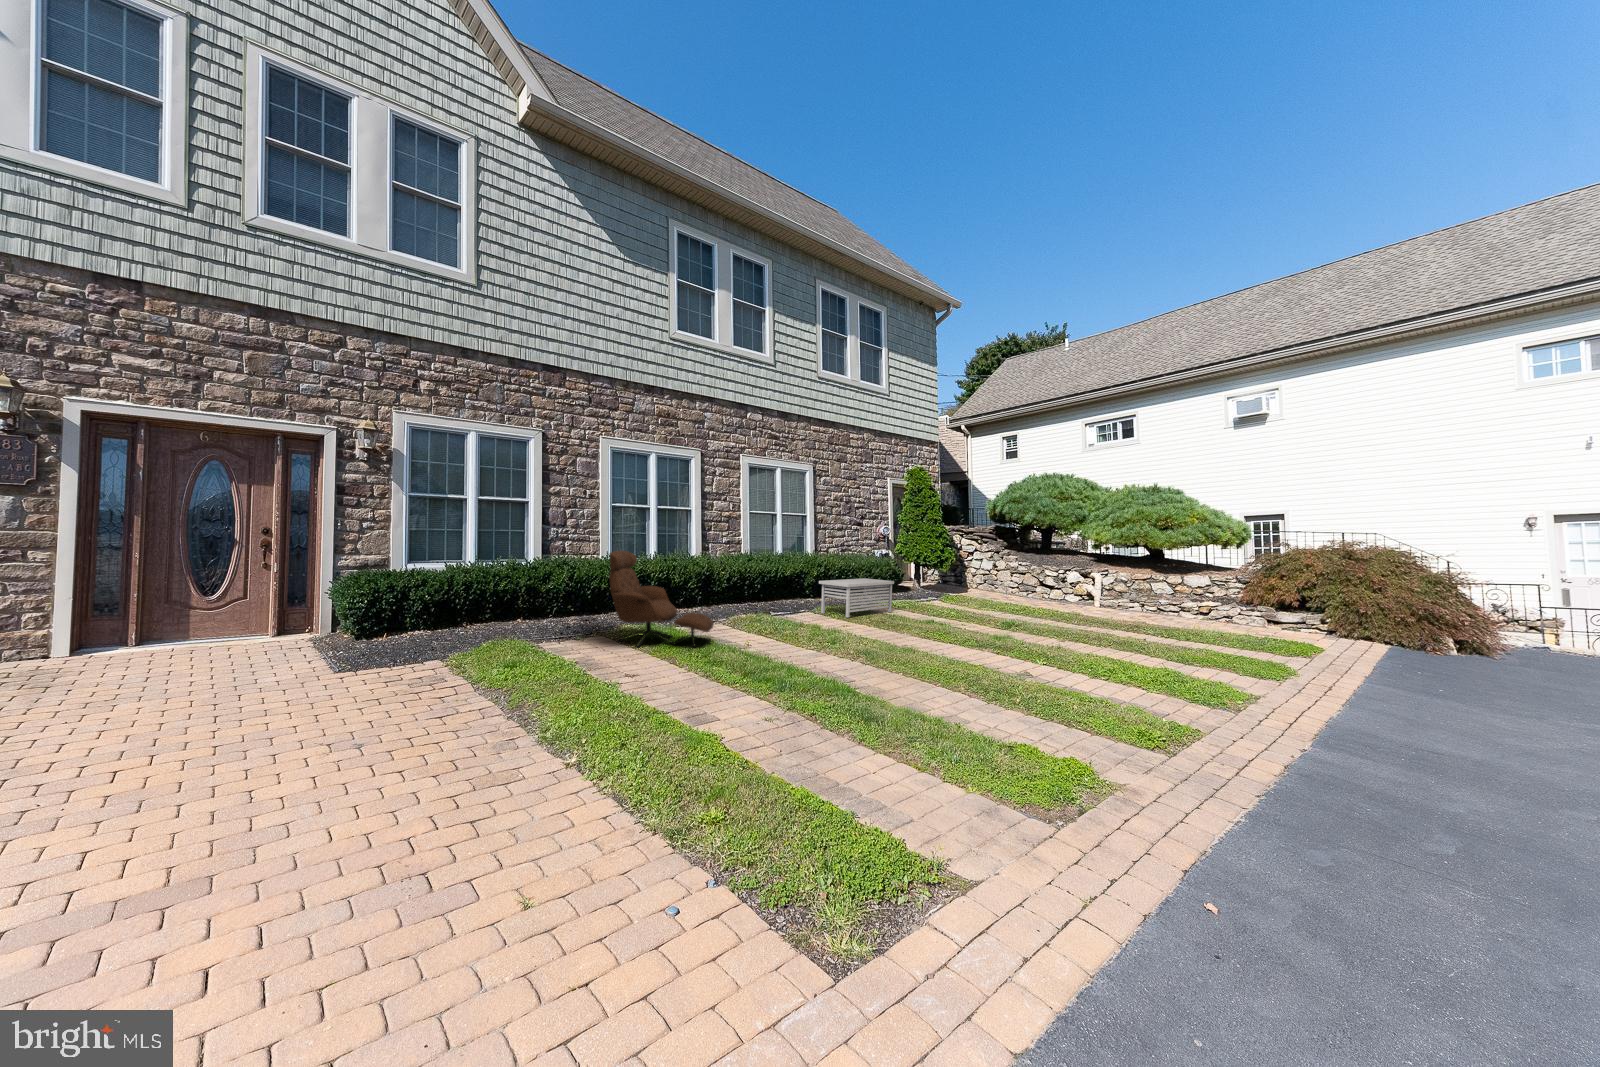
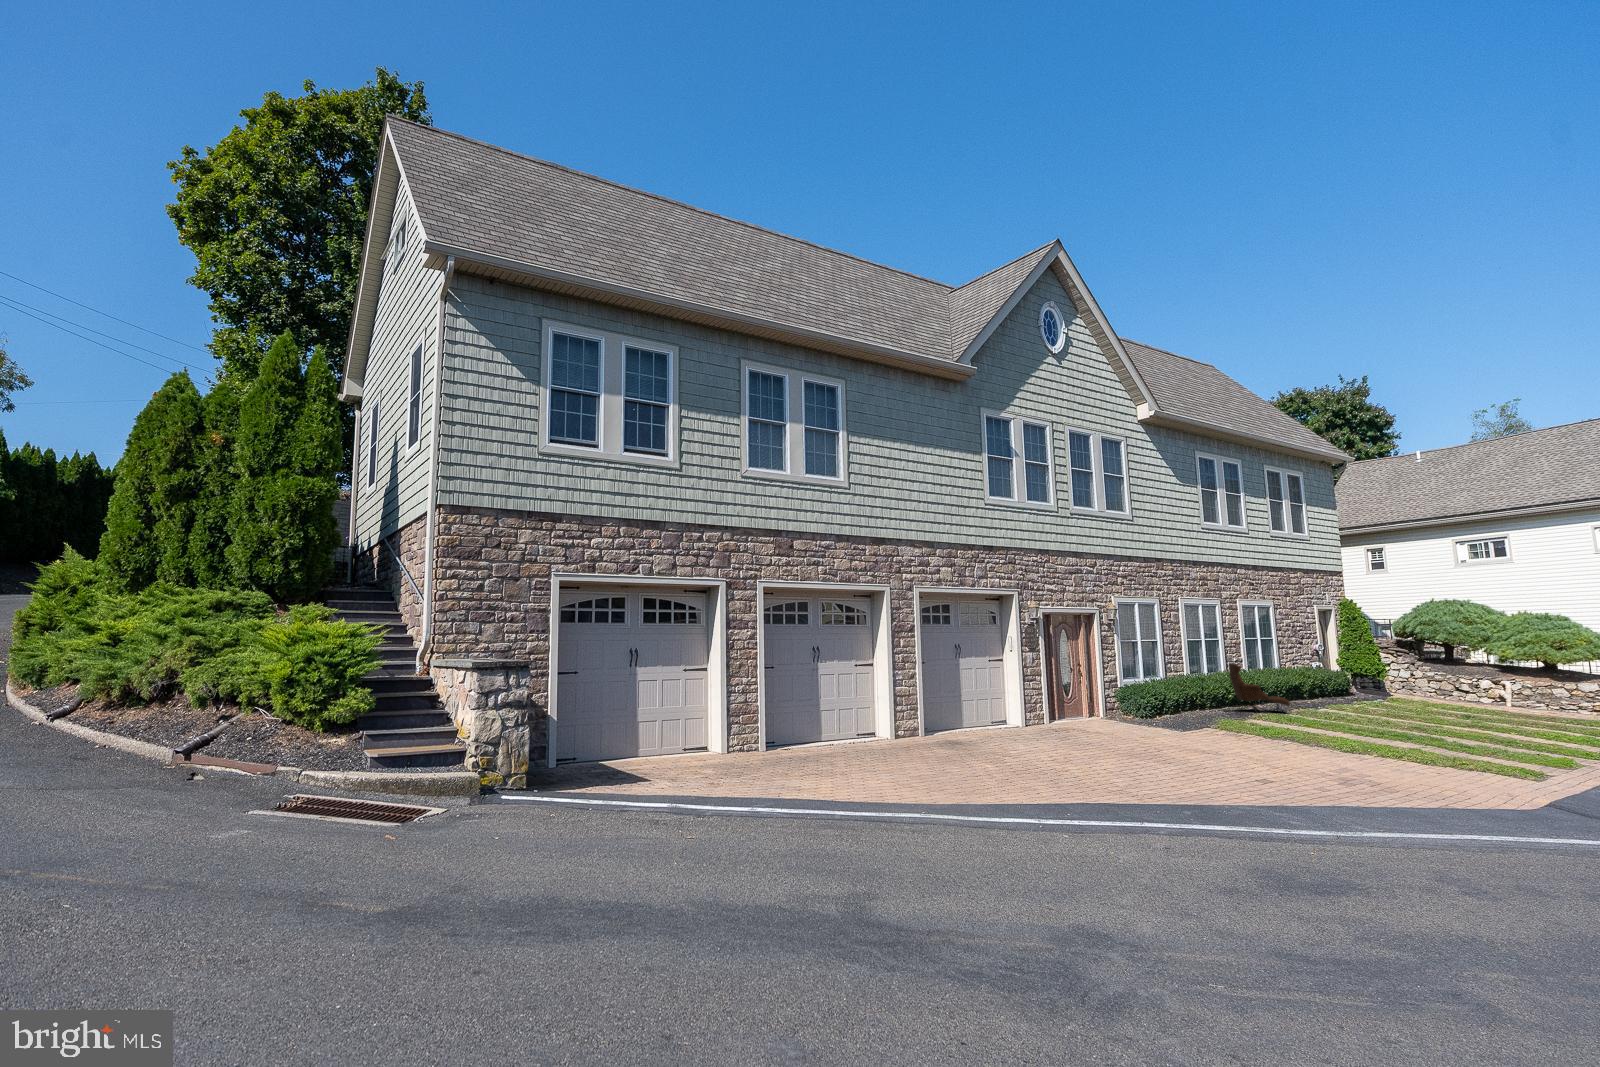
storage bench: present [819,578,894,617] -> none [1307,682,1356,706]

